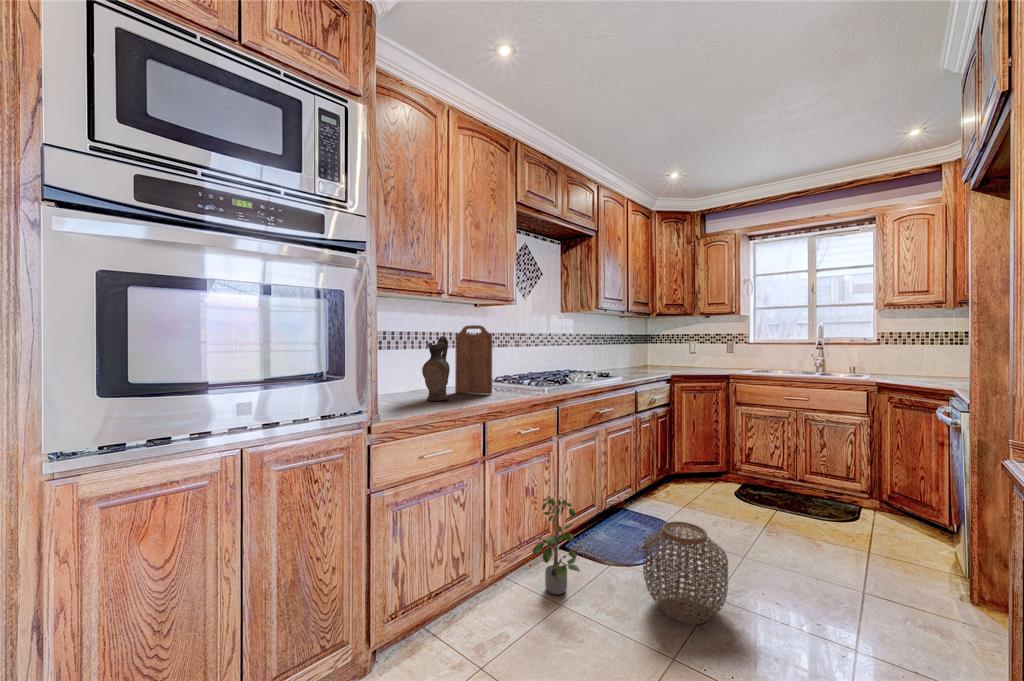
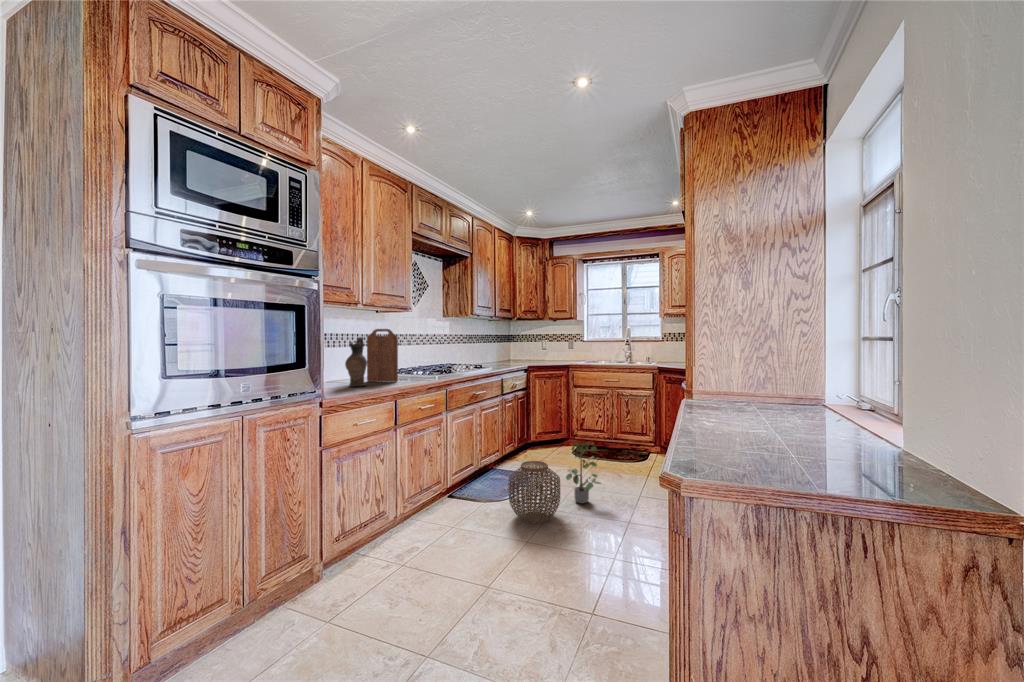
potted plant: present [532,496,580,594] -> present [566,442,601,503]

